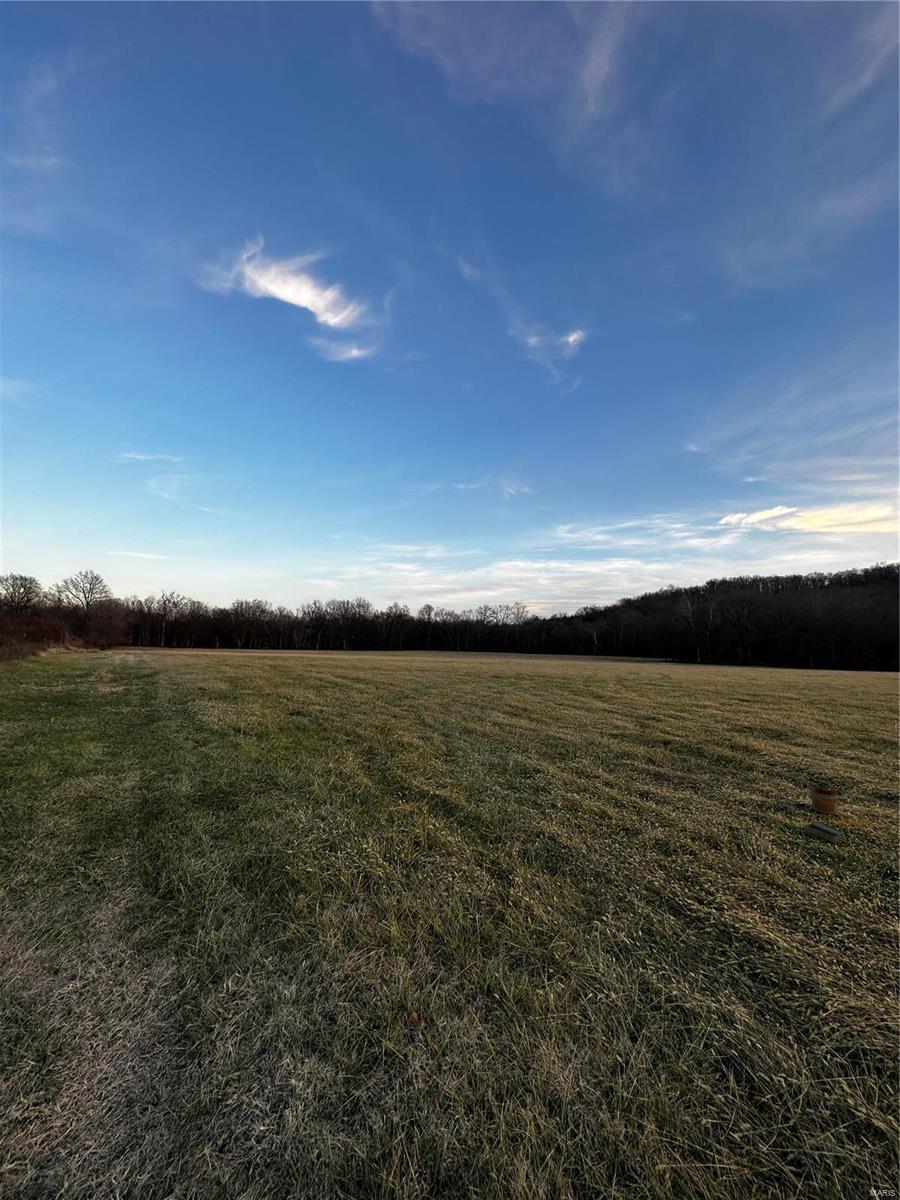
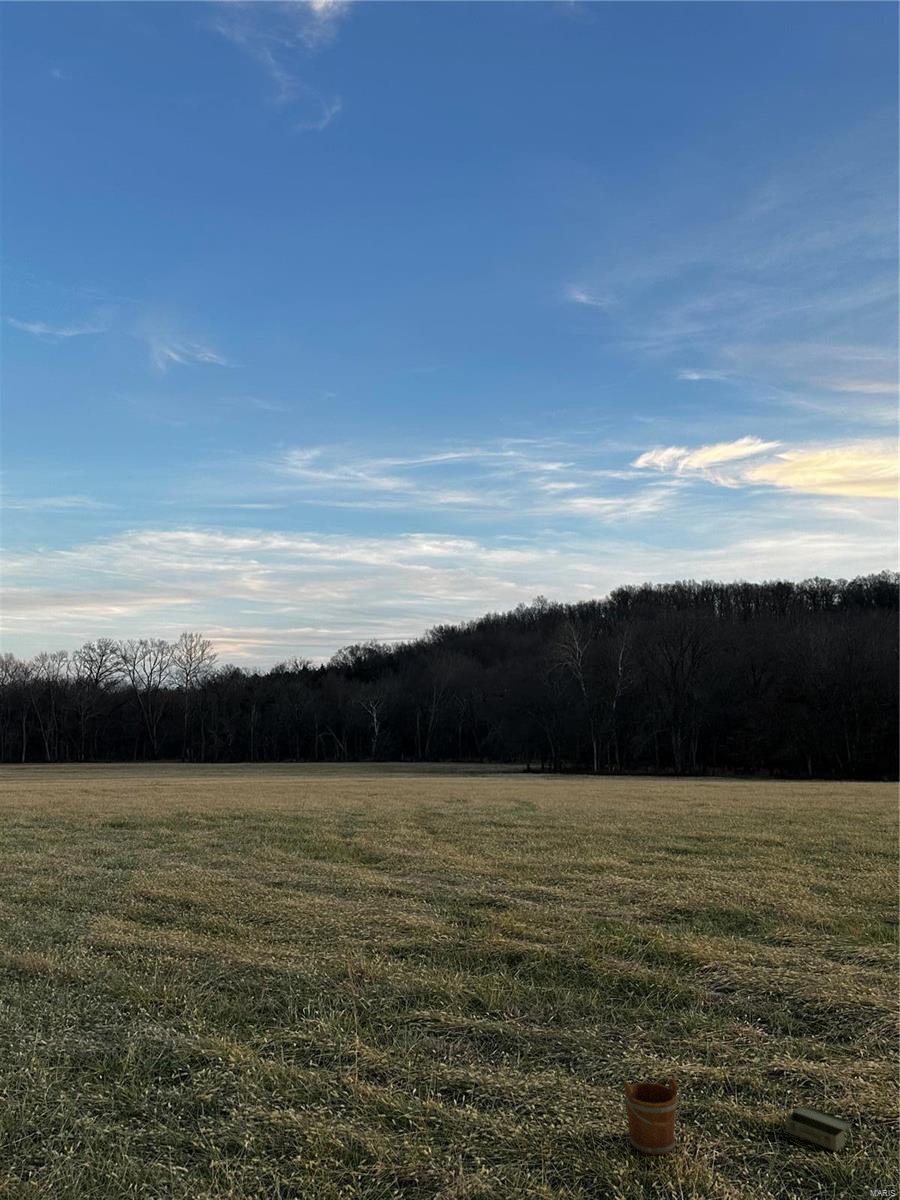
bucket: present [809,786,836,814] -> present [624,1078,681,1155]

